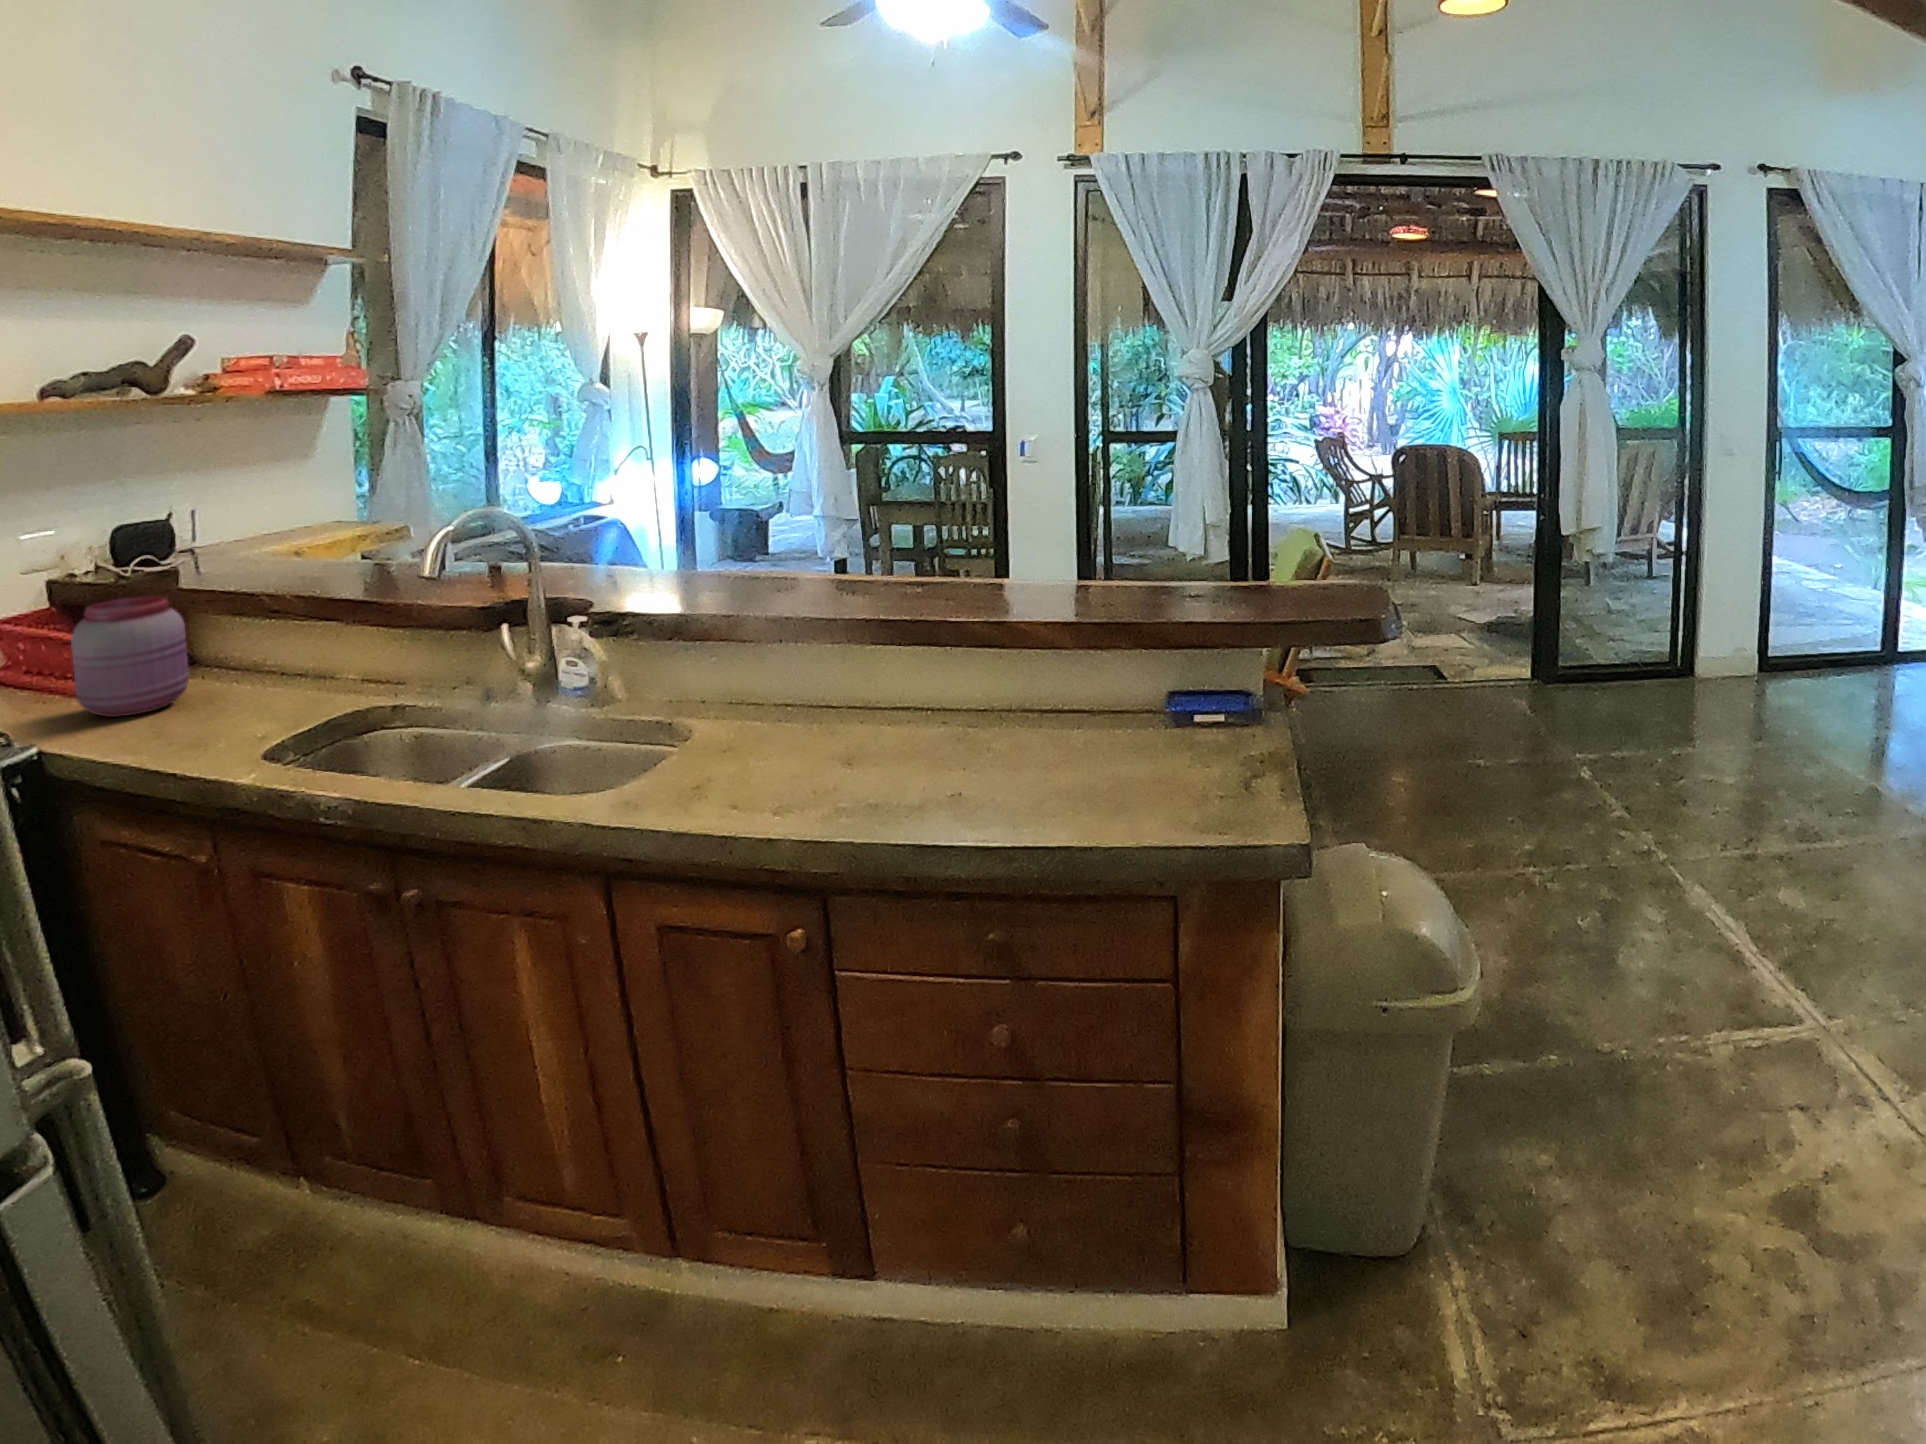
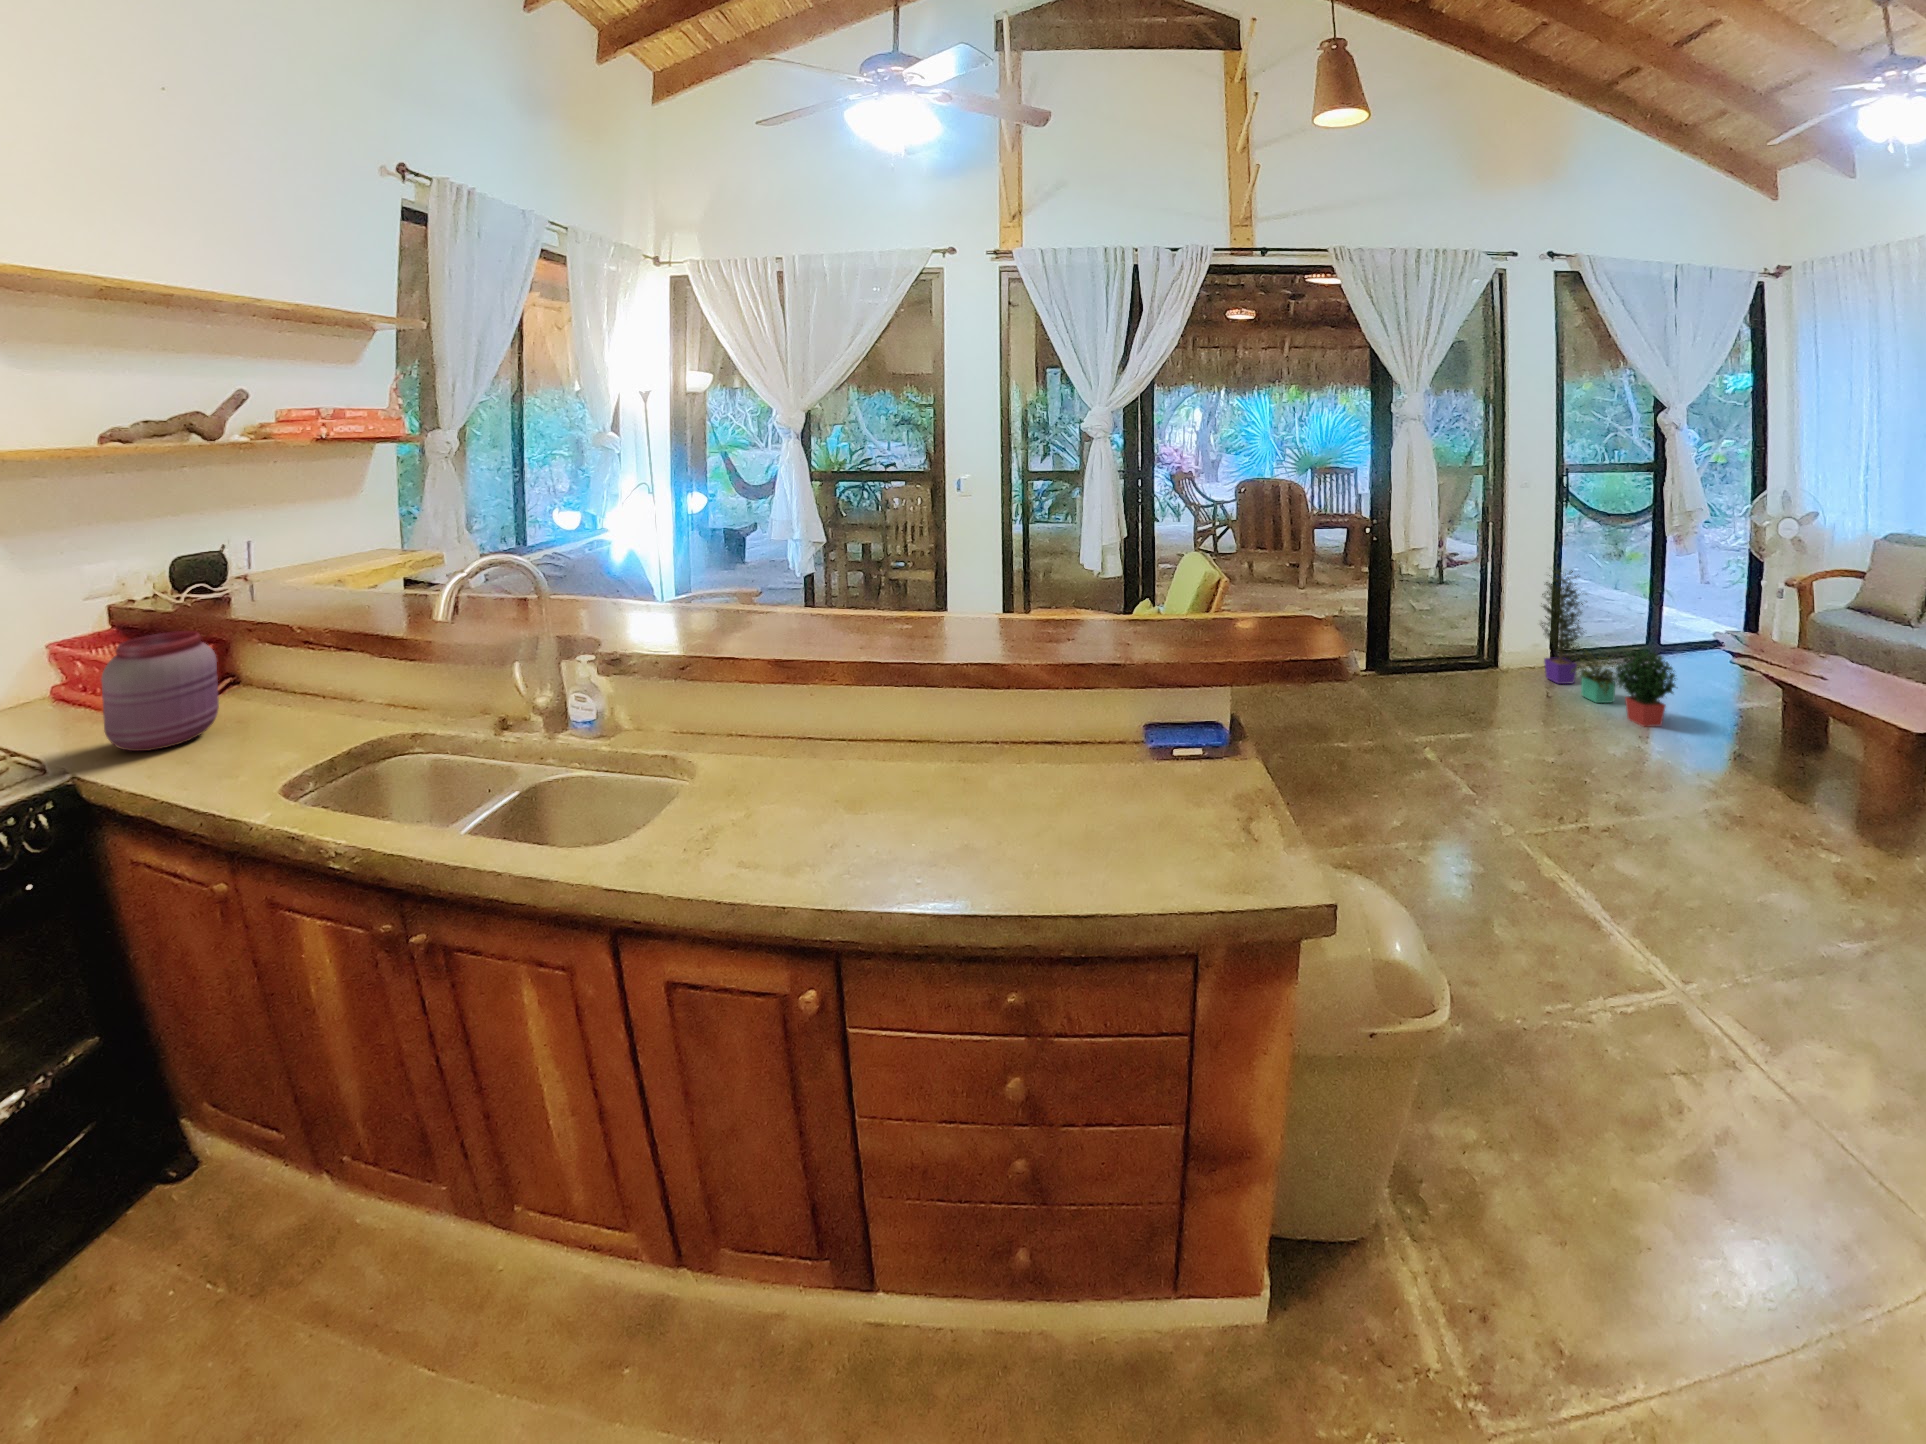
potted plant: none [1737,551,1878,735] -> present [1541,570,1675,727]

